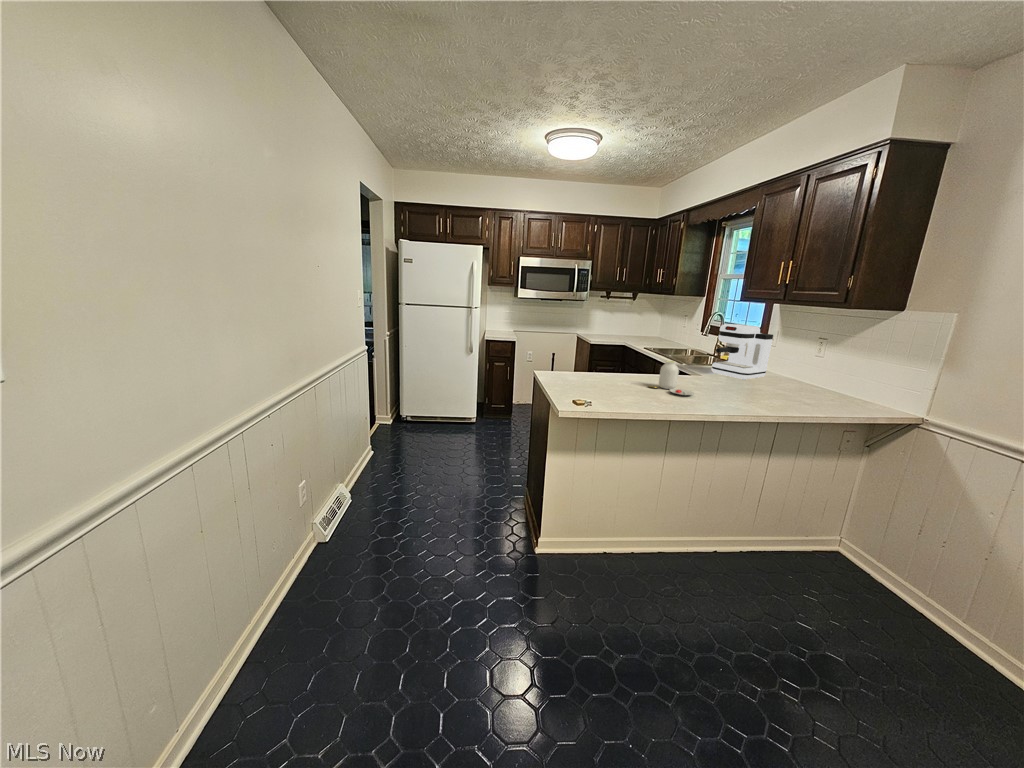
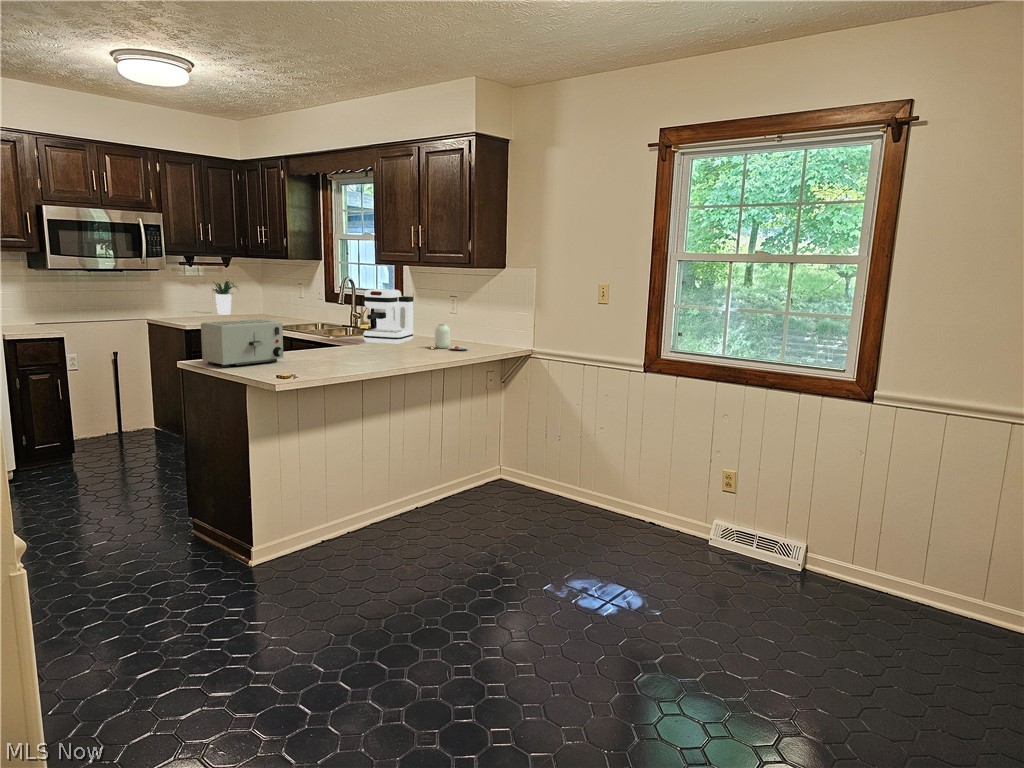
potted plant: none [615,310,645,334] -> present [213,281,237,314]
toaster: none [554,342,620,382] -> present [201,319,283,367]
jar: present [649,361,694,395] -> present [433,323,469,350]

